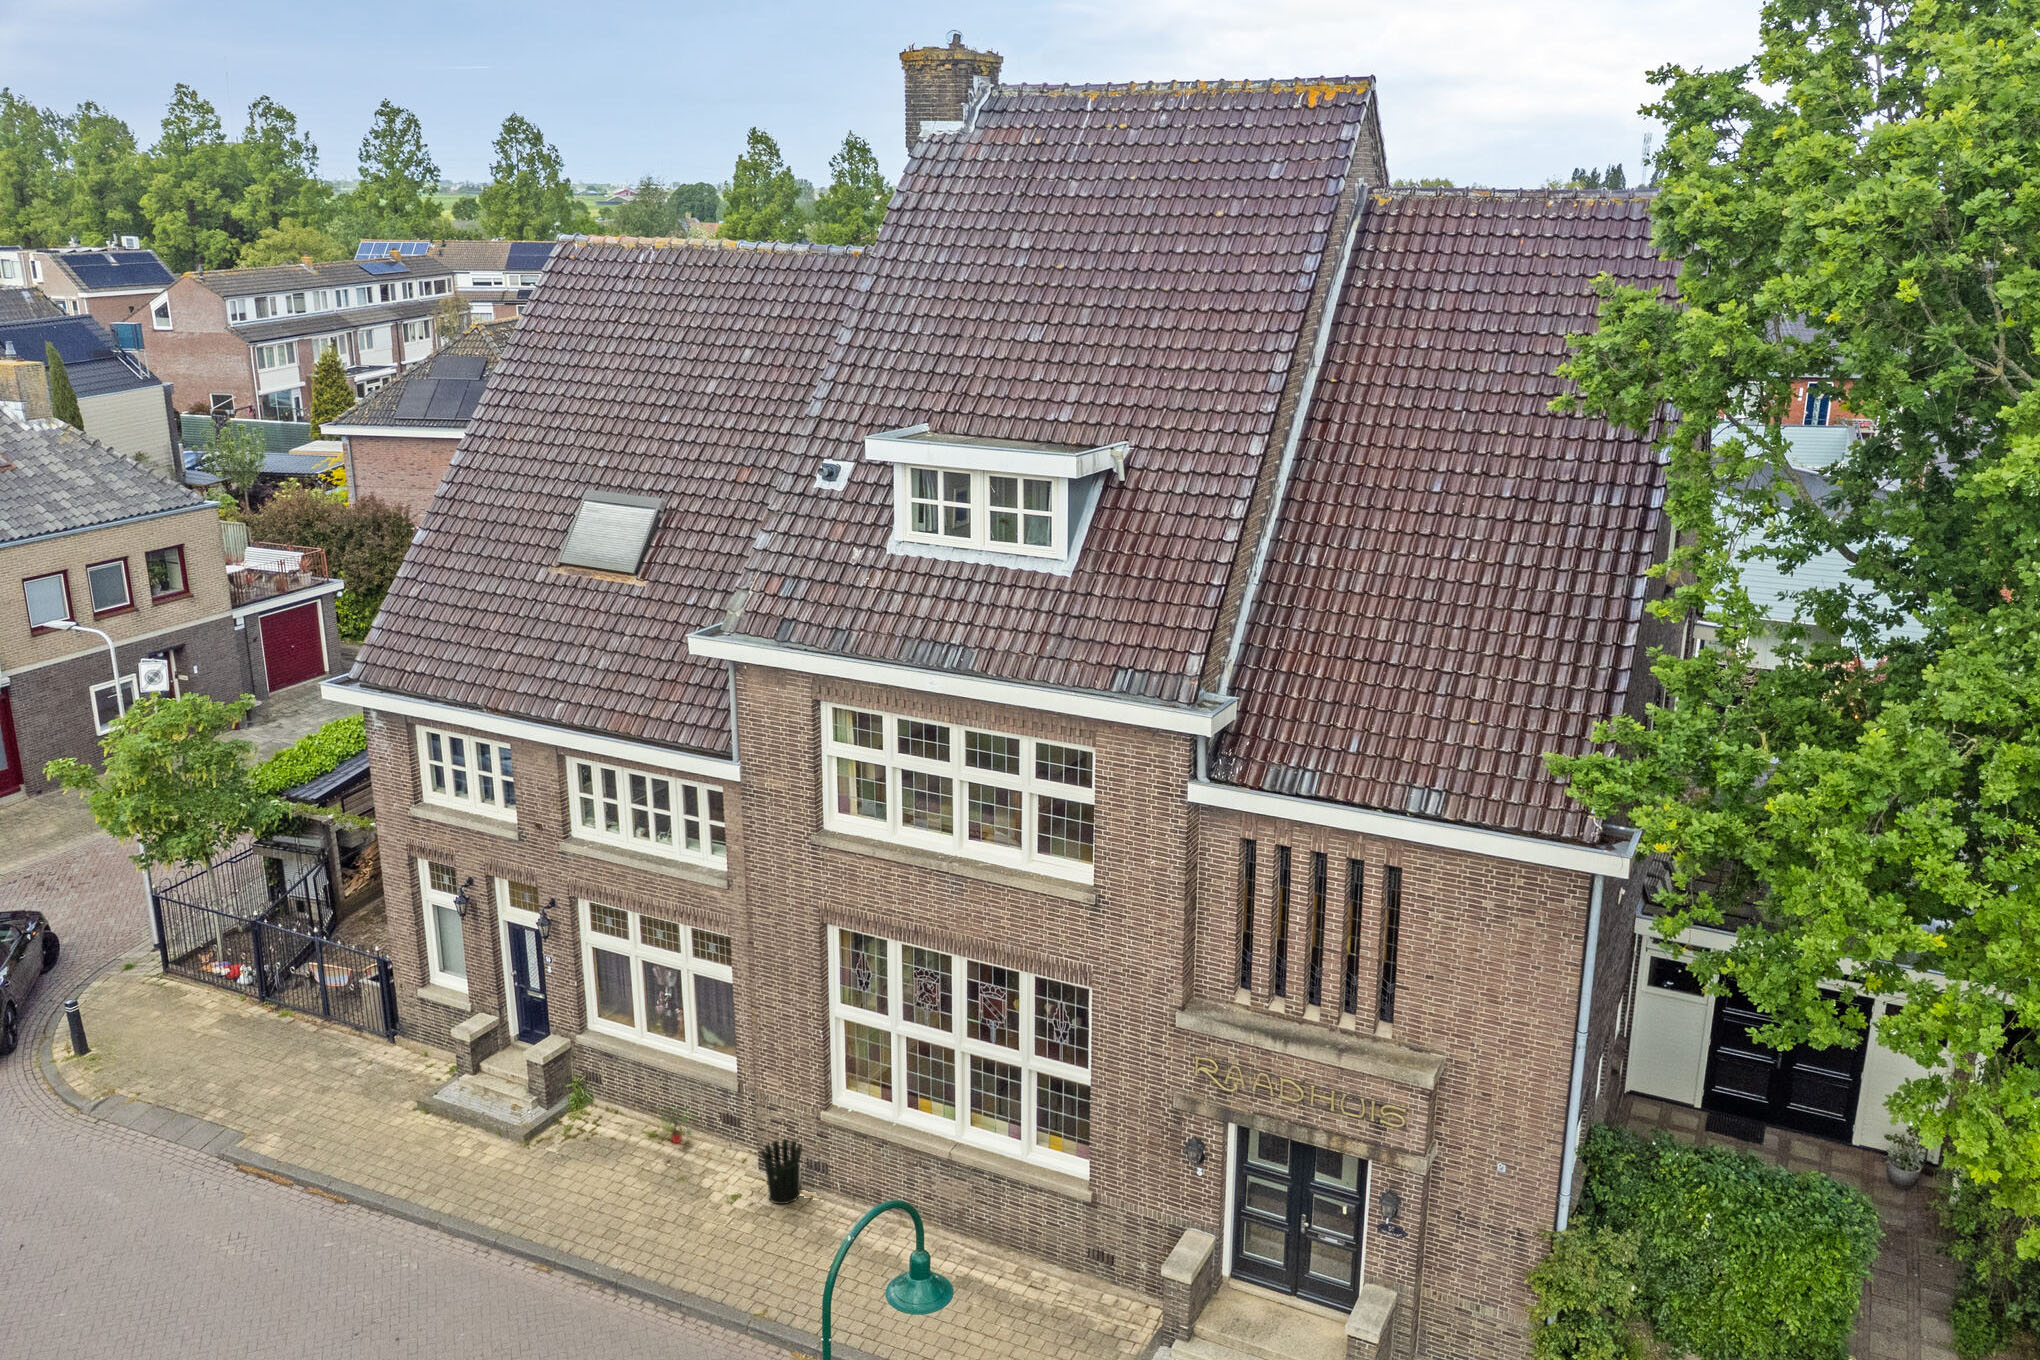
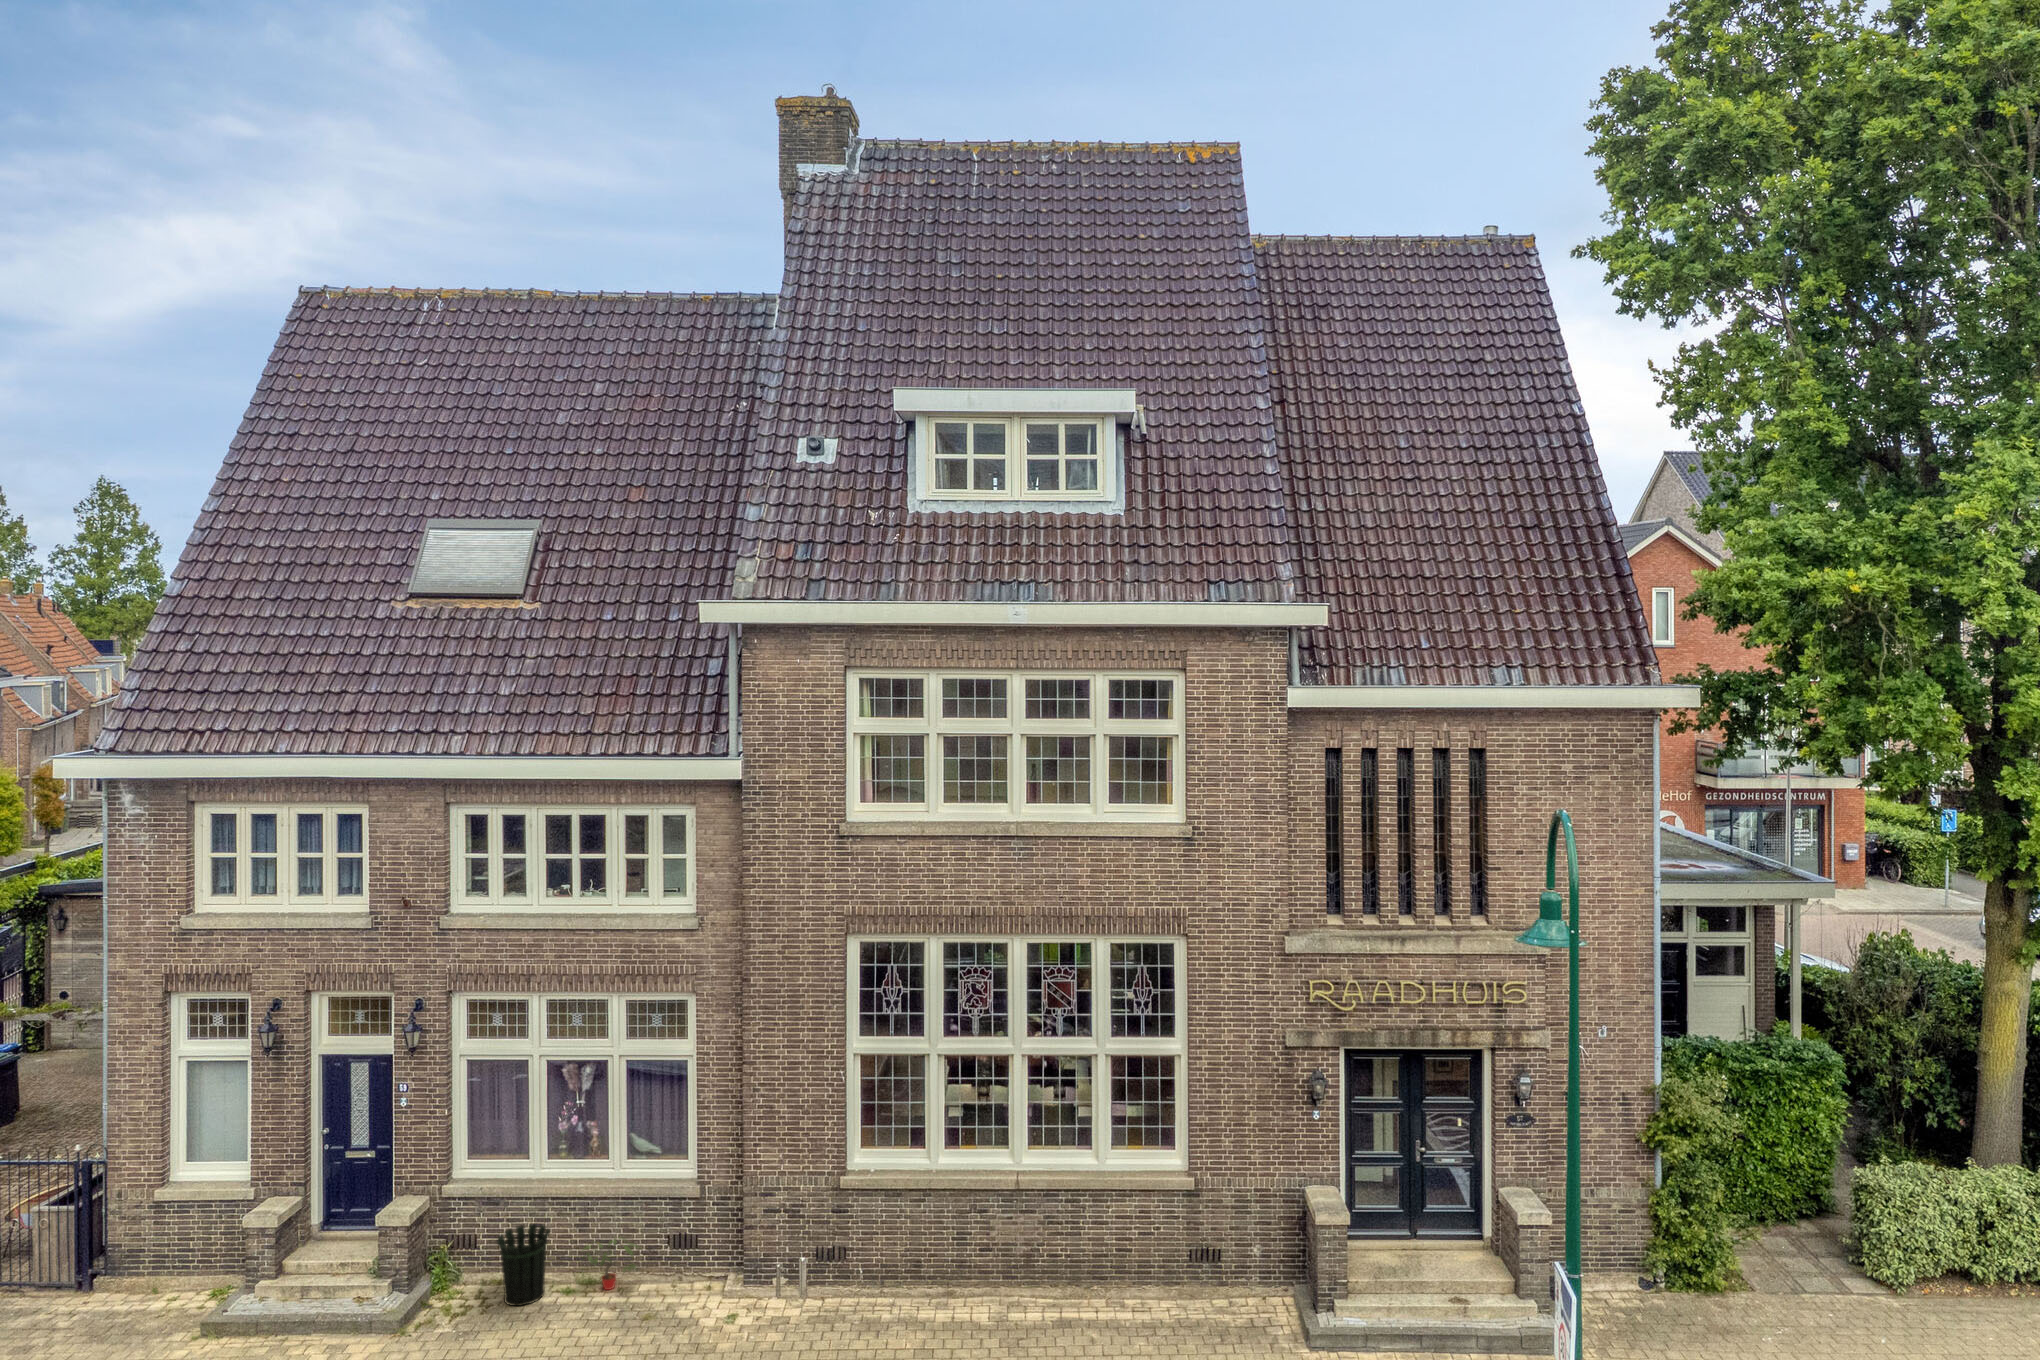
waste bin: present [761,1139,802,1204] -> present [497,1224,550,1306]

